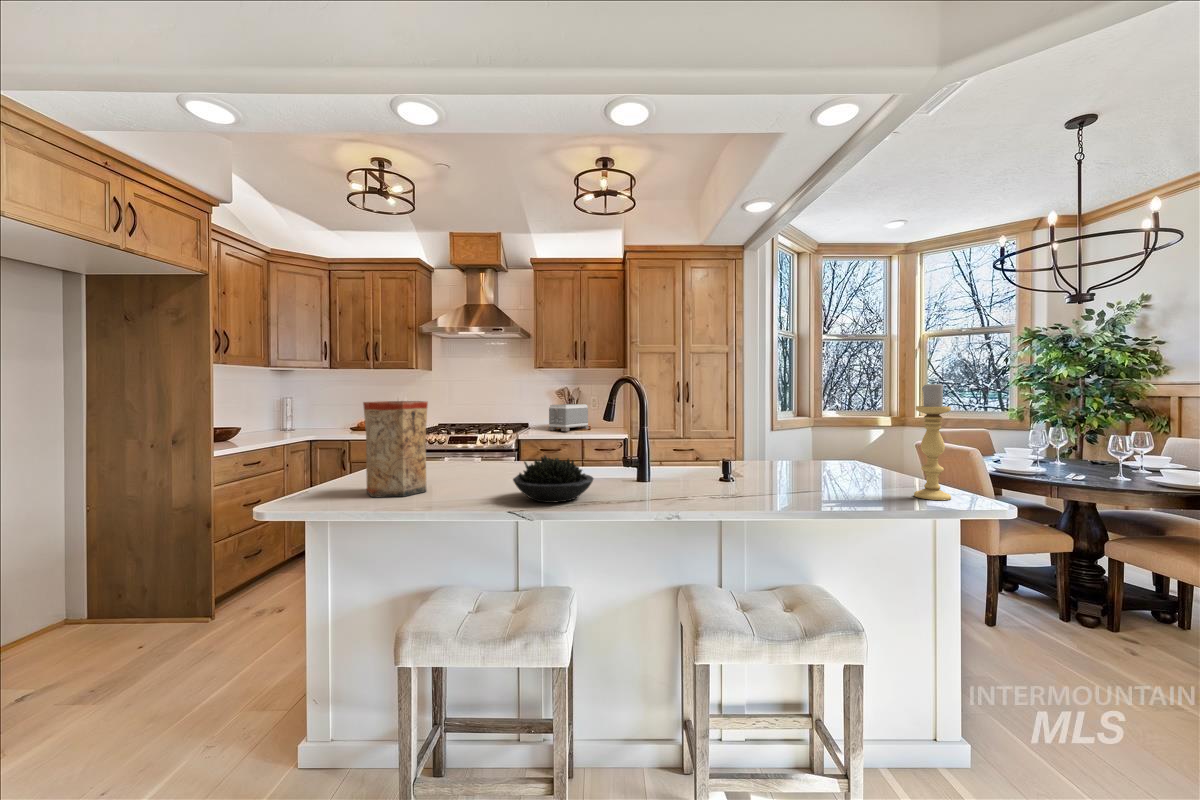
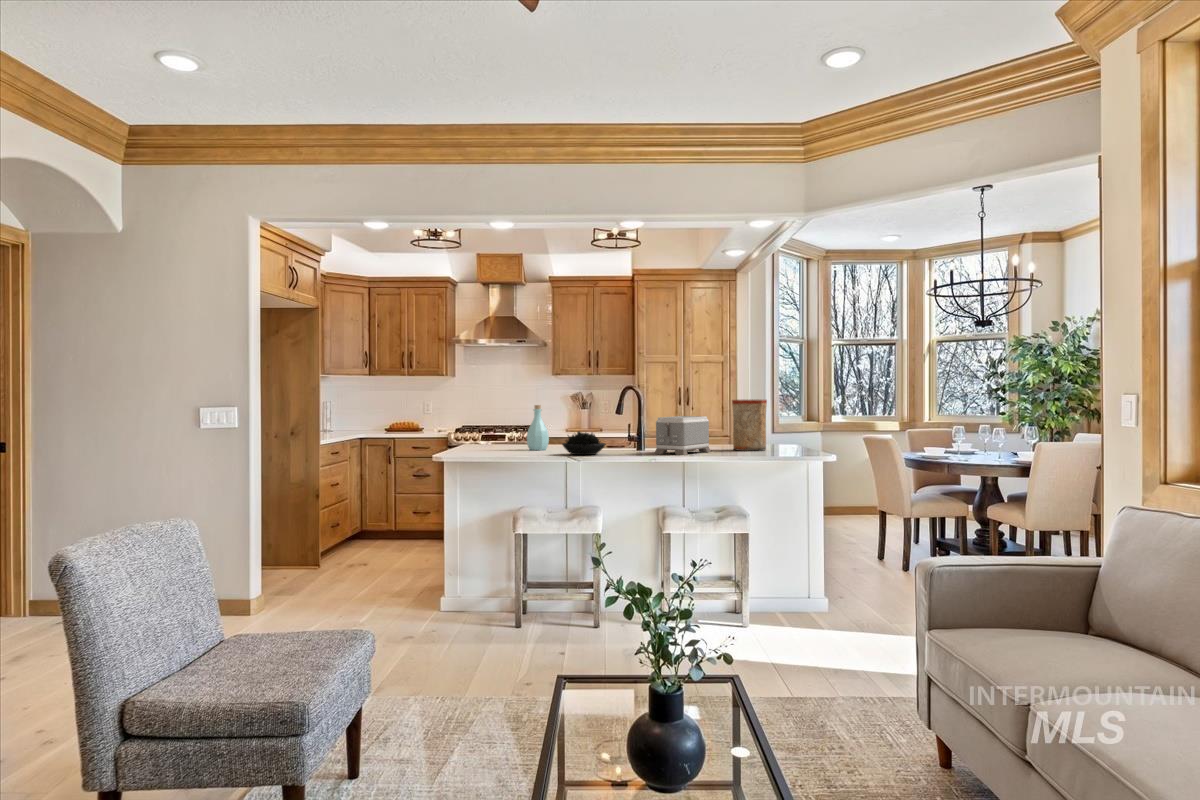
candle holder: present [914,382,951,500] -> none [782,390,799,454]
vase: present [363,401,428,497] -> present [732,399,767,451]
toaster: present [548,404,589,431] -> present [654,416,711,455]
bottle: none [470,405,505,476] -> present [527,405,549,450]

